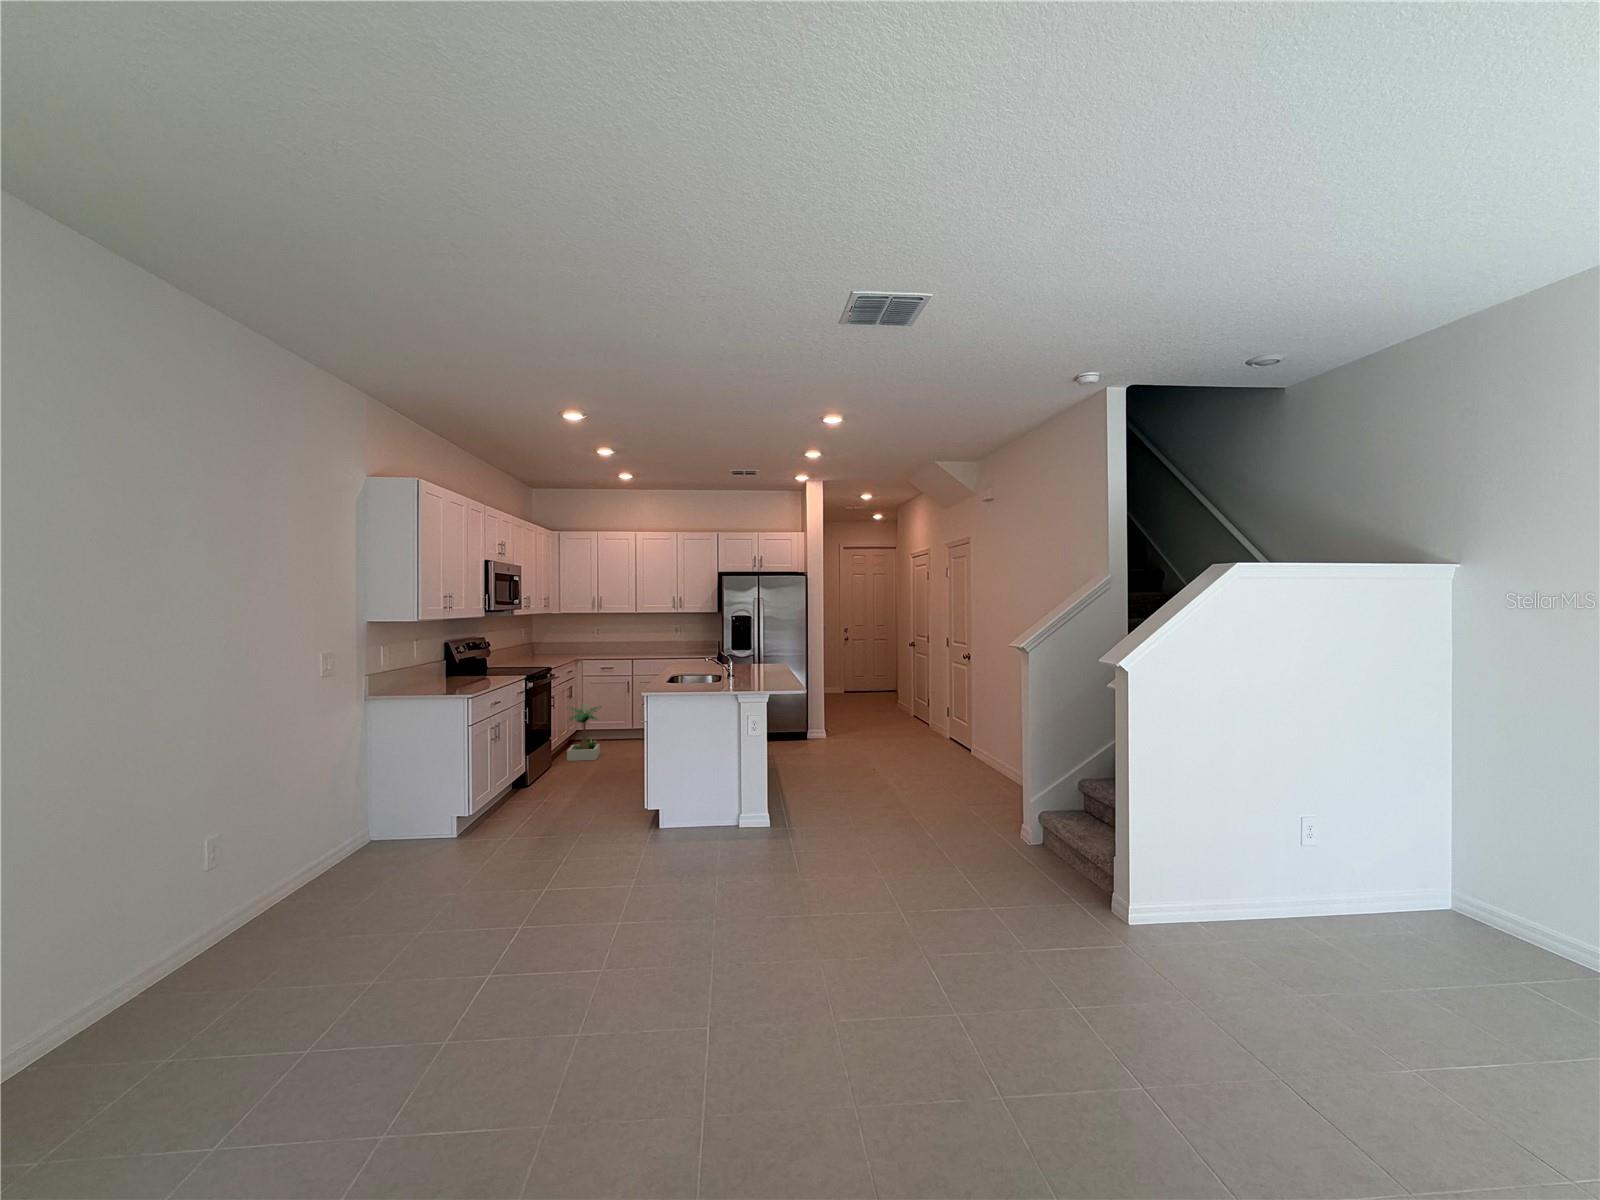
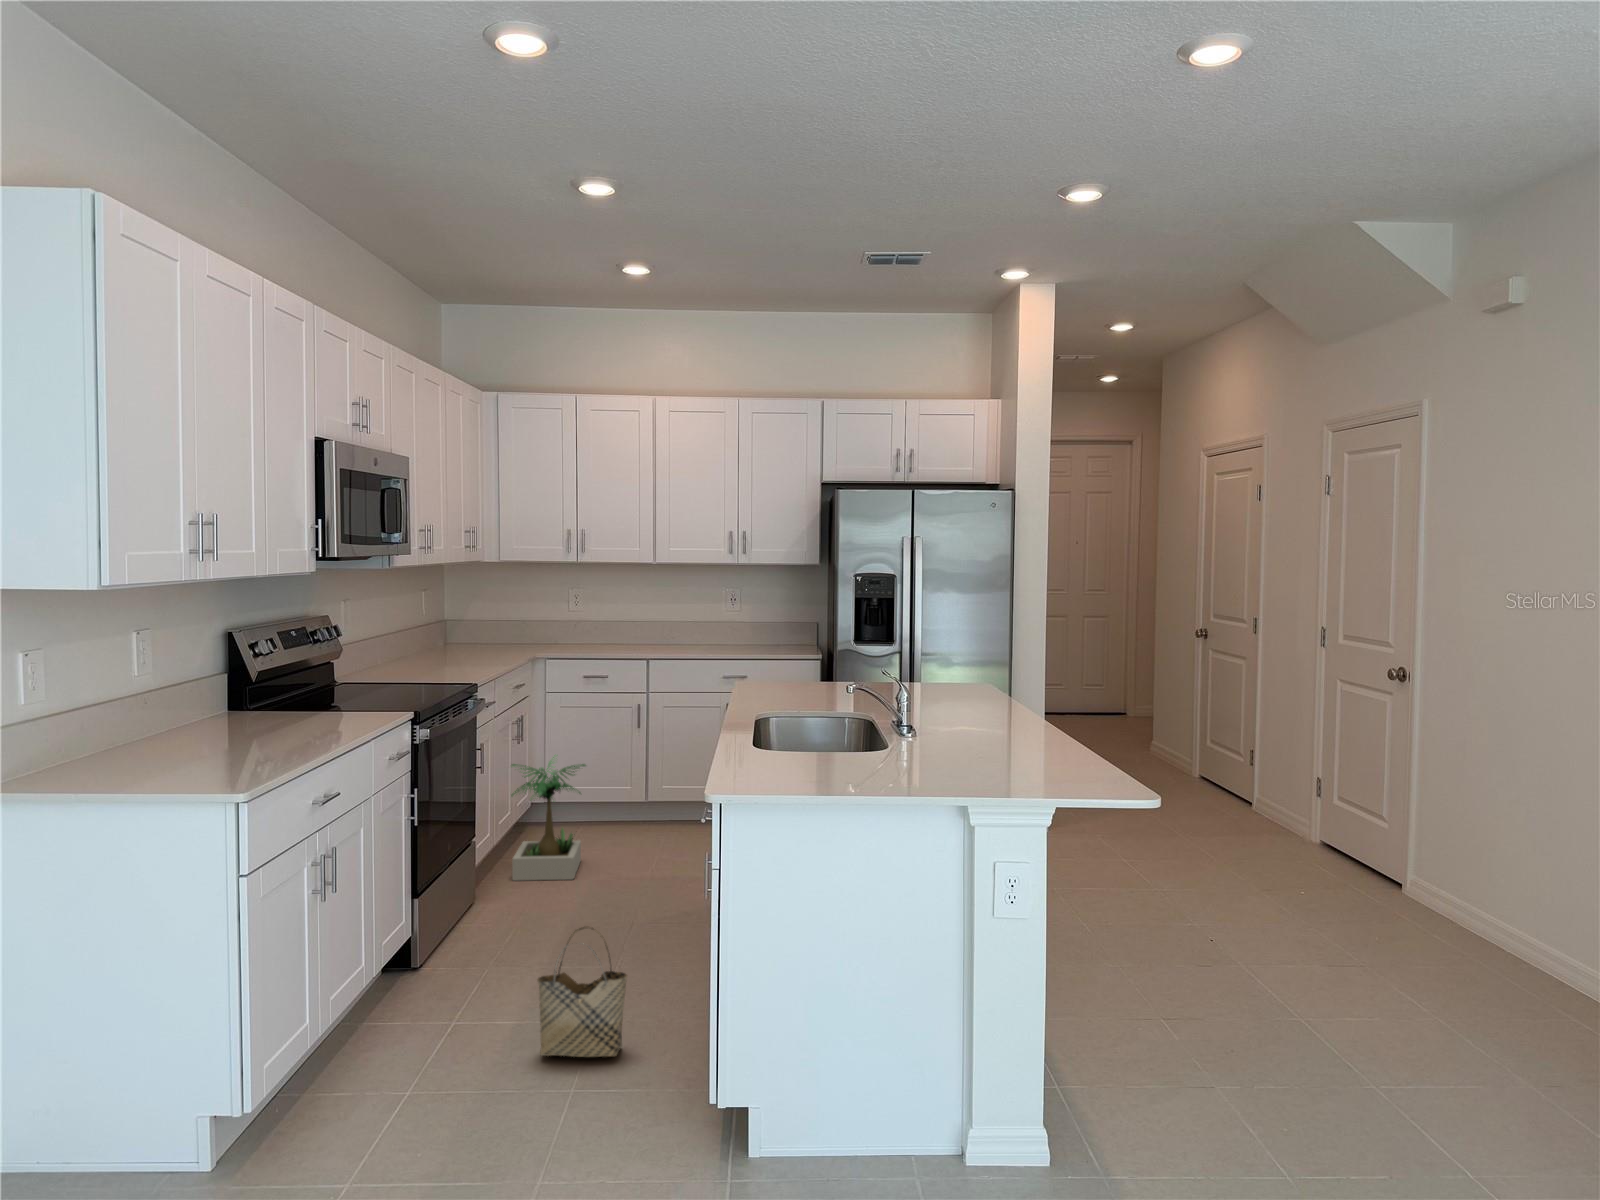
woven basket: none [579,757,616,807] -> present [537,927,627,1057]

